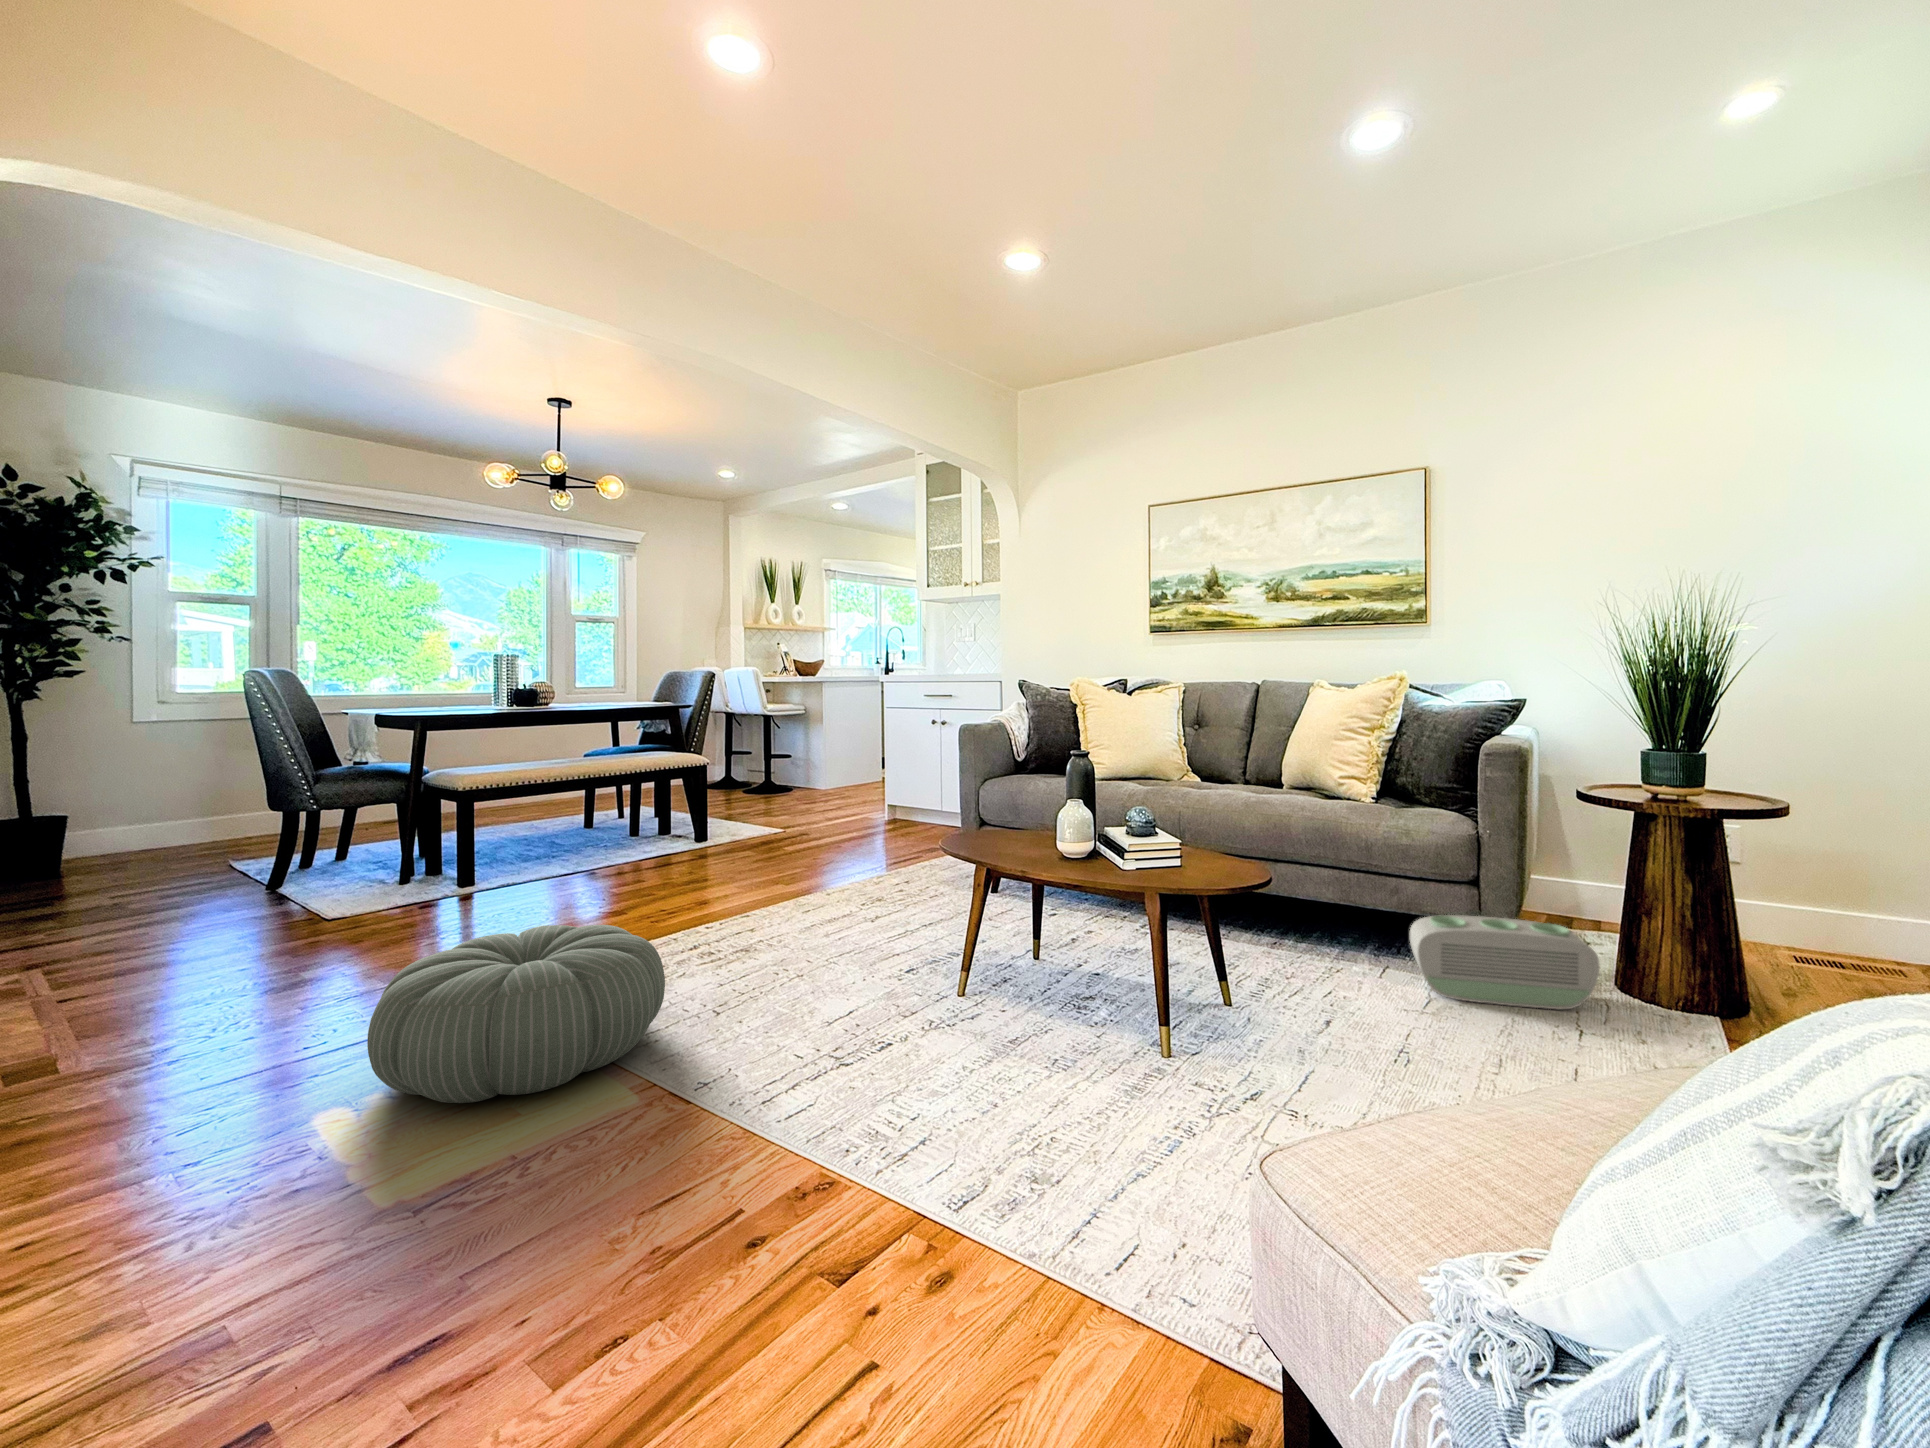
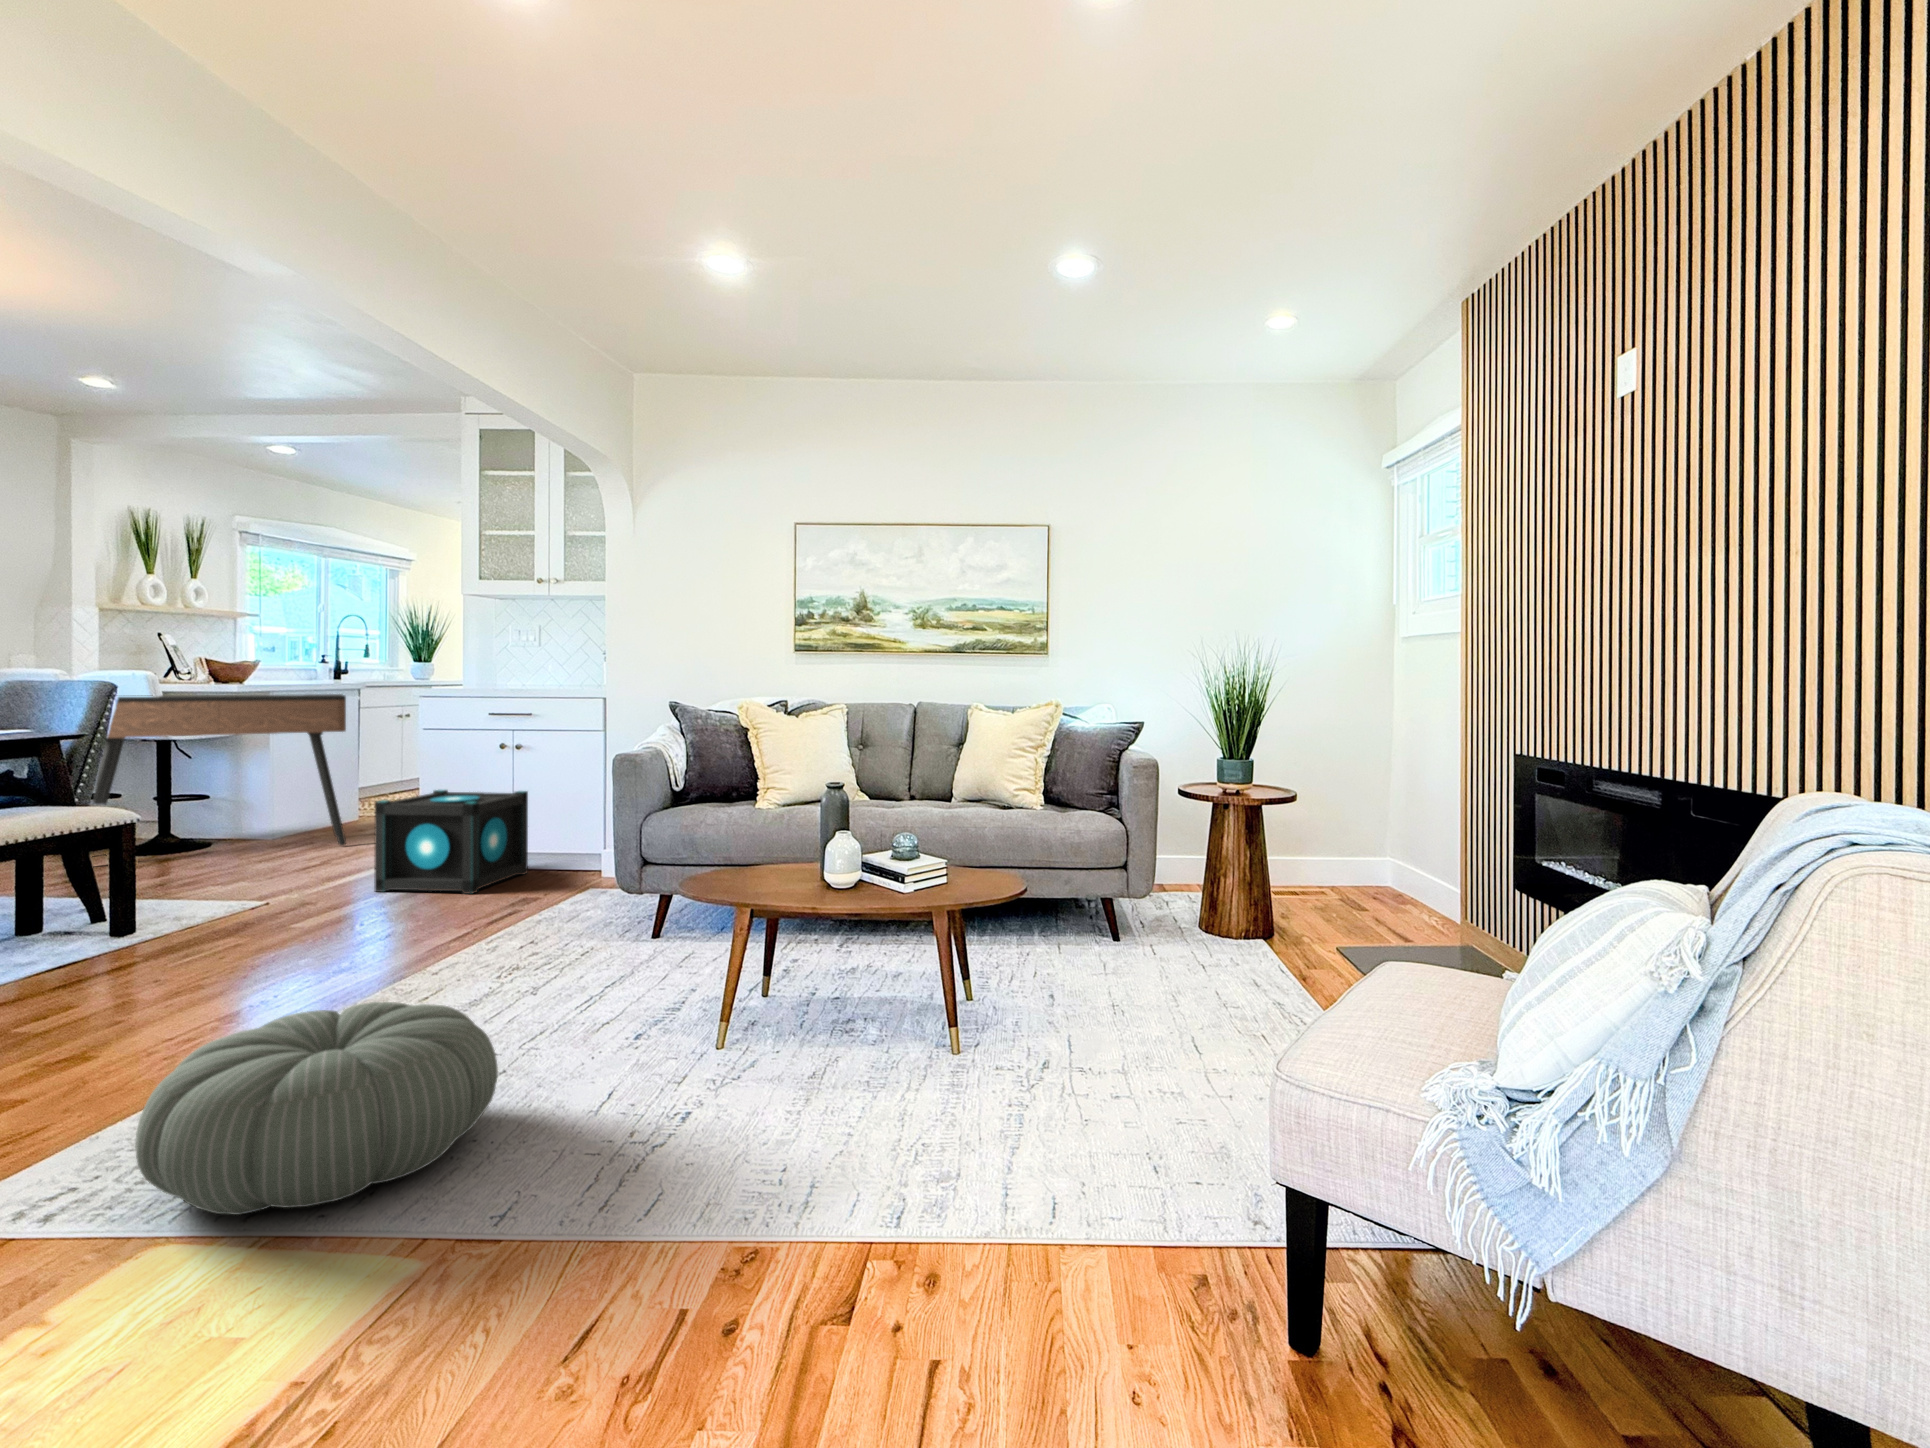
console table: none [711,684,869,799] -> present [92,694,346,846]
speaker: none [836,756,947,841] -> present [374,790,528,894]
air purifier: present [1410,915,1599,1009] -> none [1085,889,1206,952]

